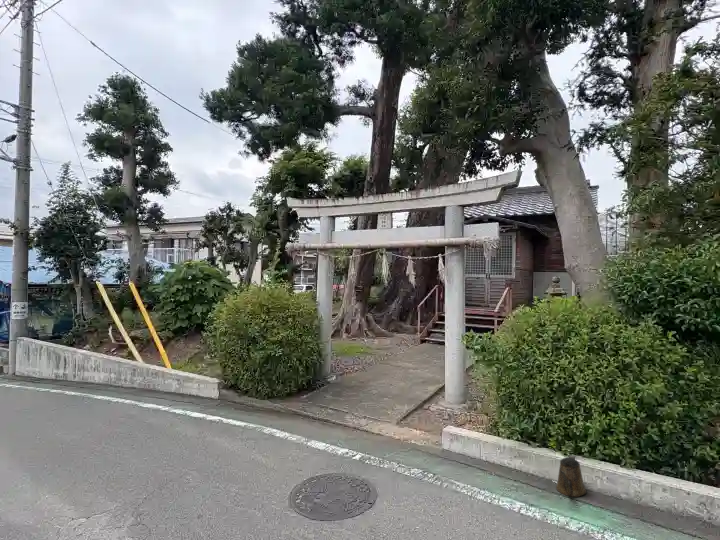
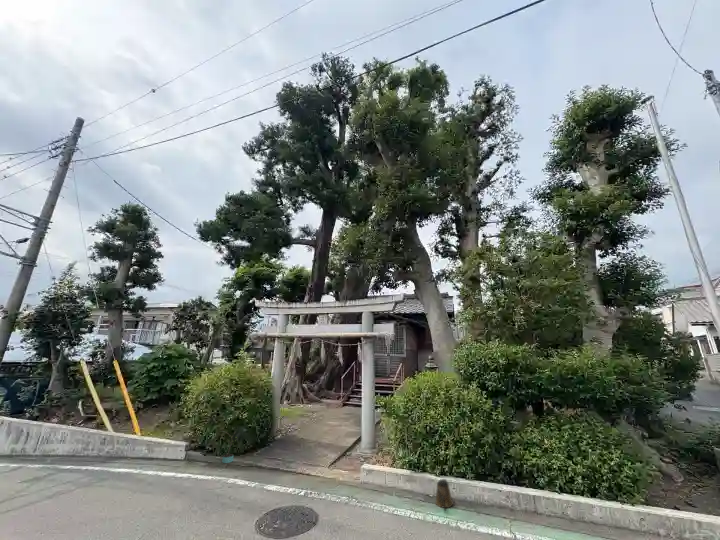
potted plant: none [251,365,277,411] -> present [220,425,238,463]

